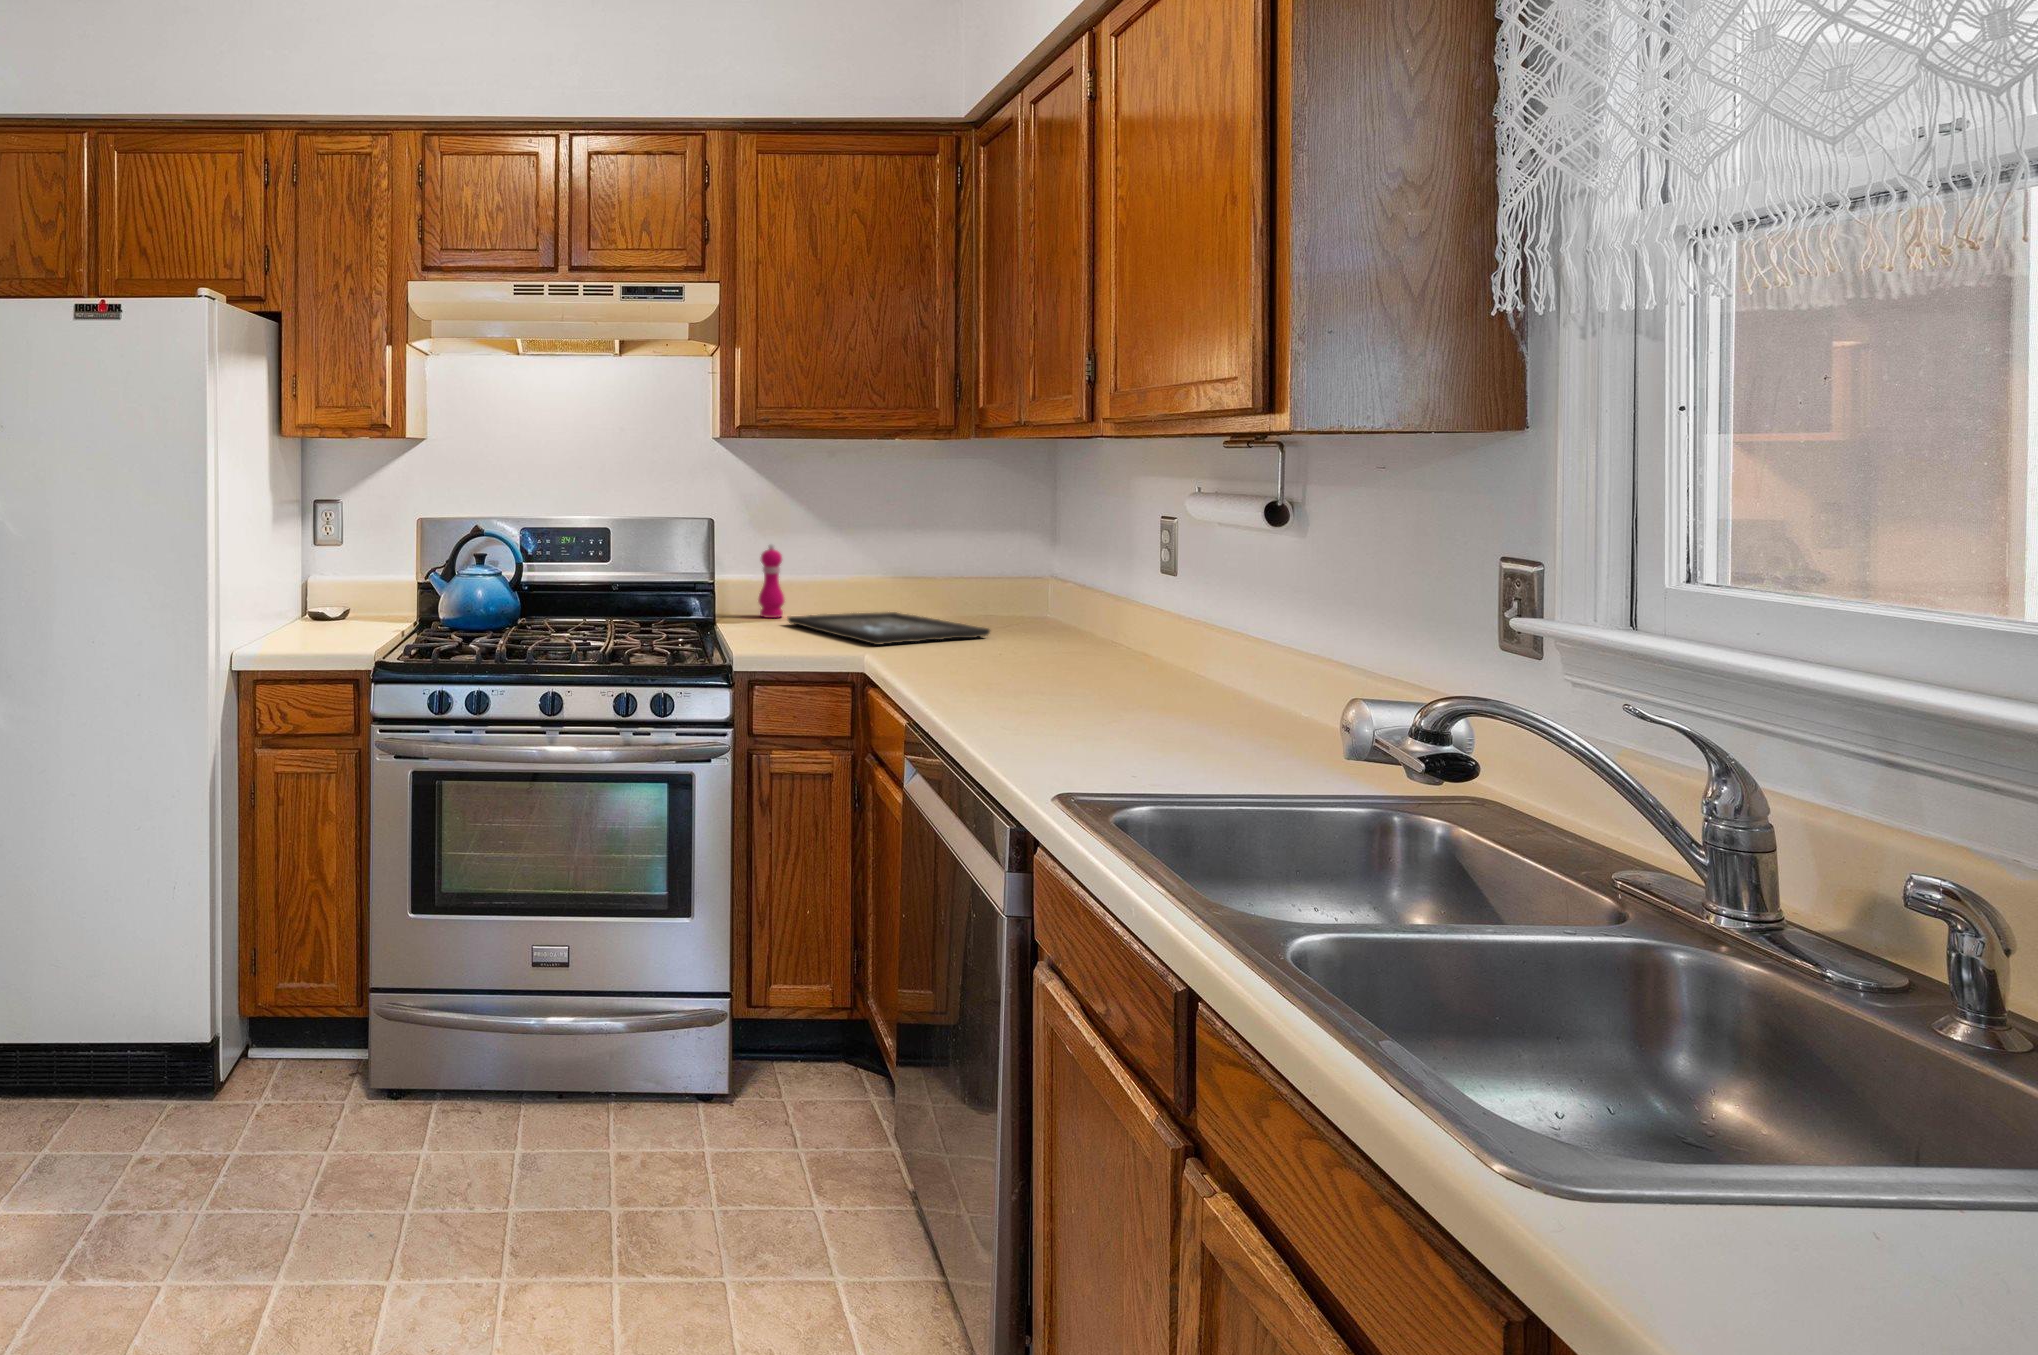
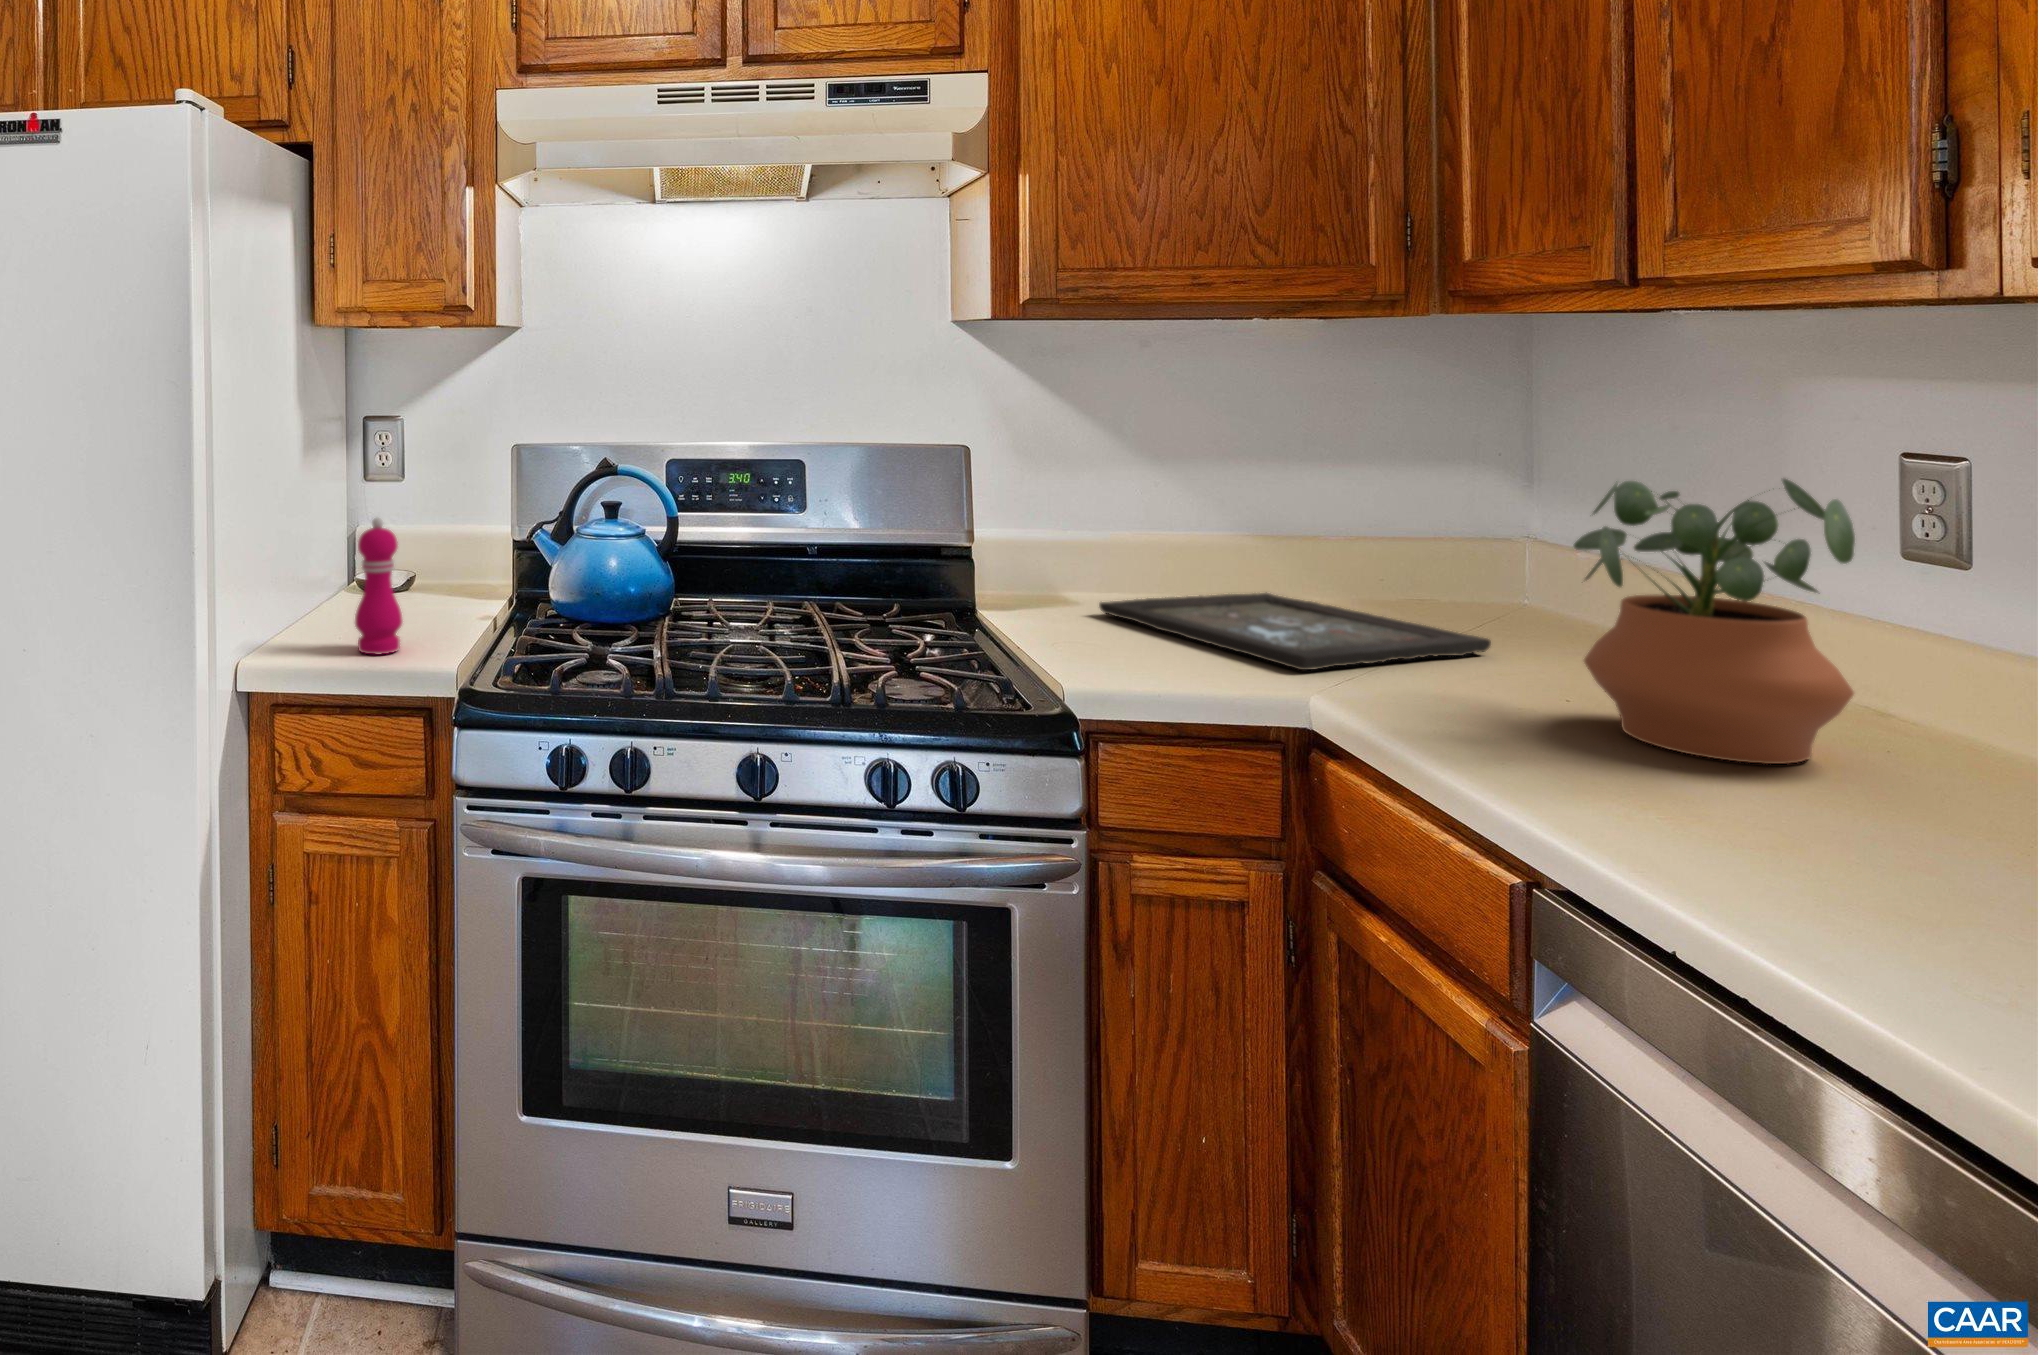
potted plant: none [994,527,1104,673] -> present [1574,479,1855,764]
pepper mill: present [759,544,784,618] -> present [355,518,402,654]

